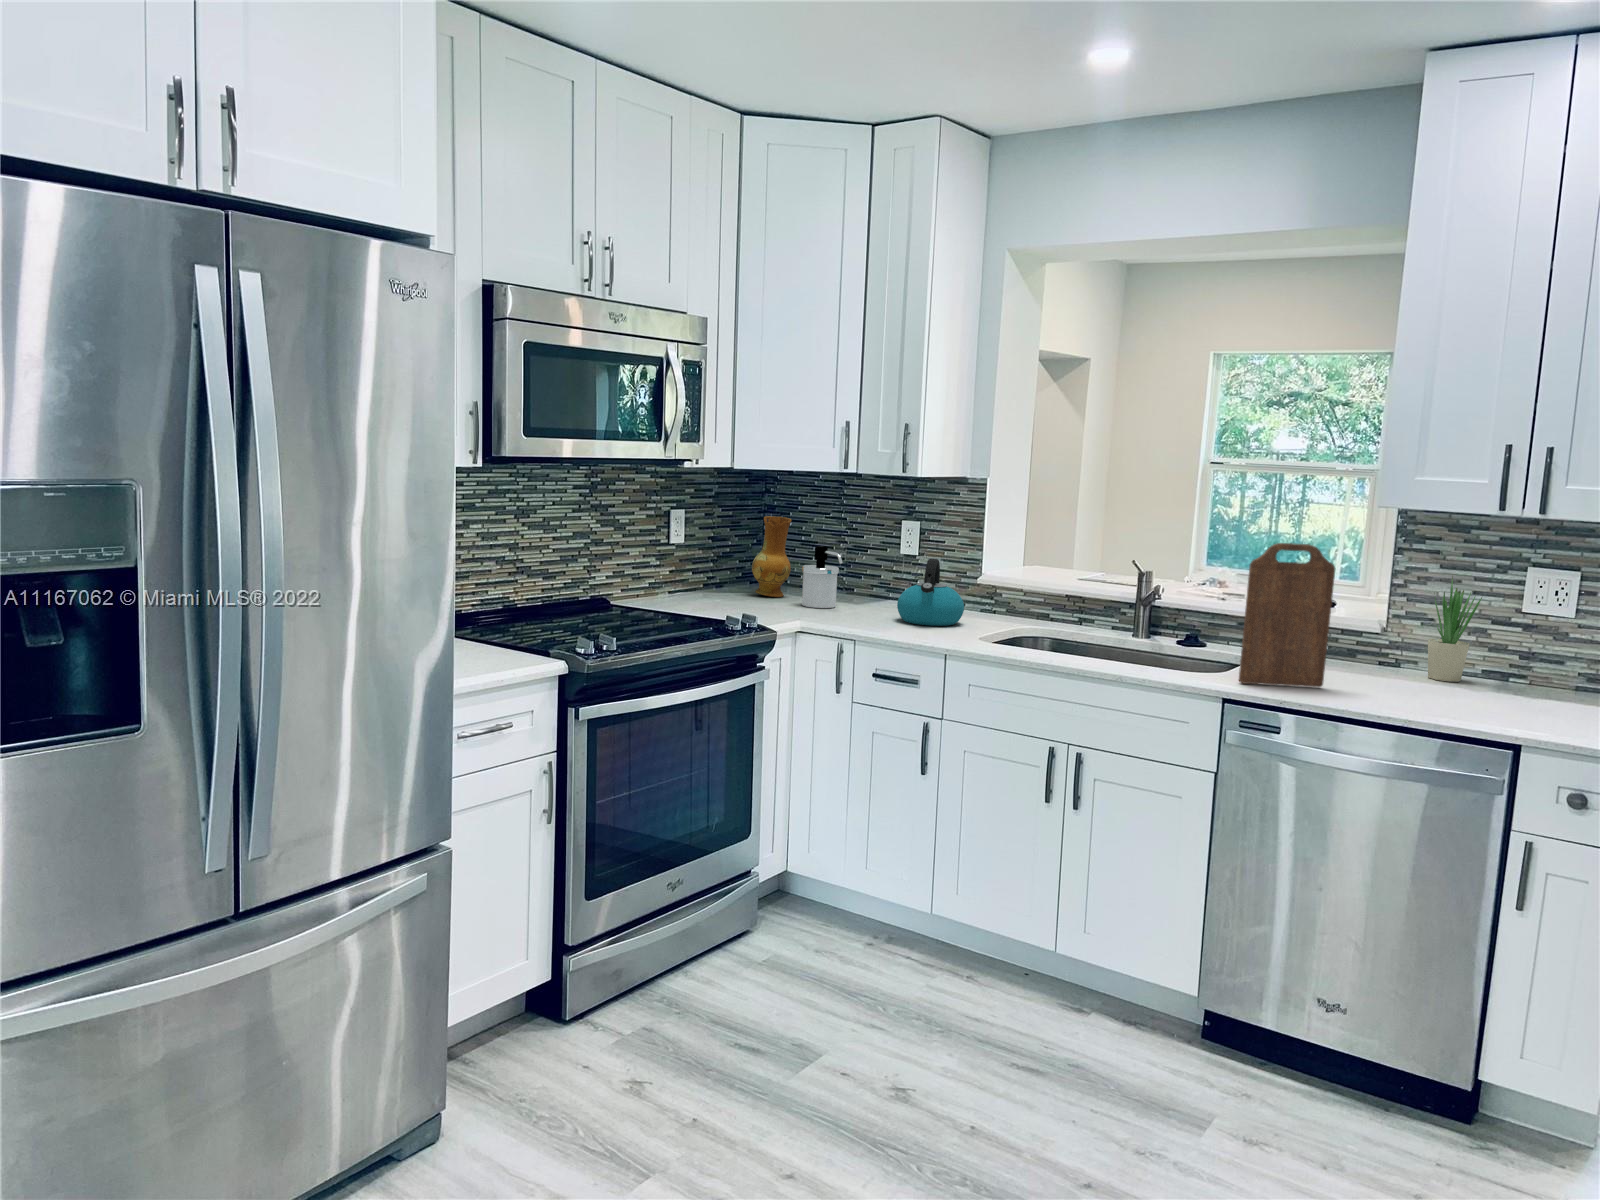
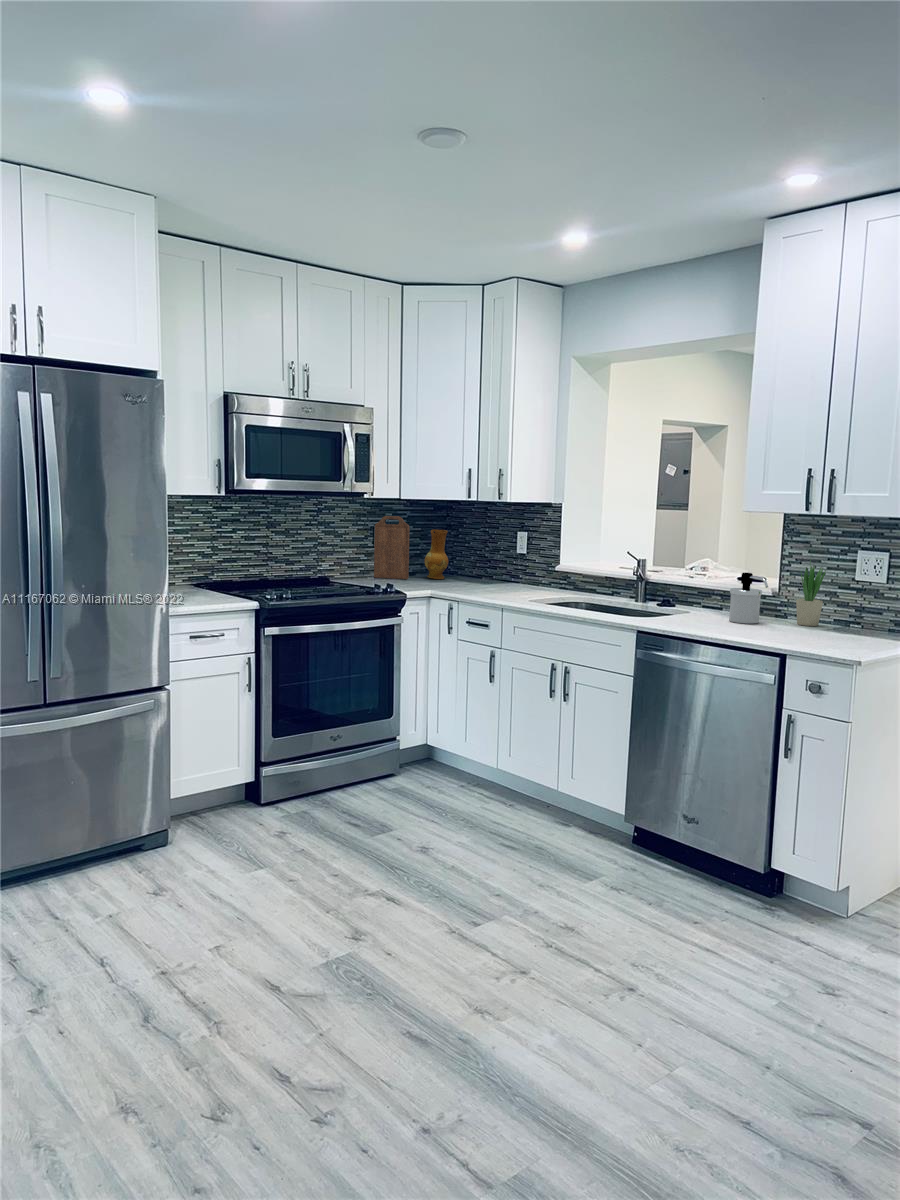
cutting board: present [1239,543,1335,687] -> present [374,516,410,579]
soap dispenser: present [802,546,843,608] -> present [729,573,768,624]
kettle: present [897,558,964,626] -> none [492,552,533,593]

